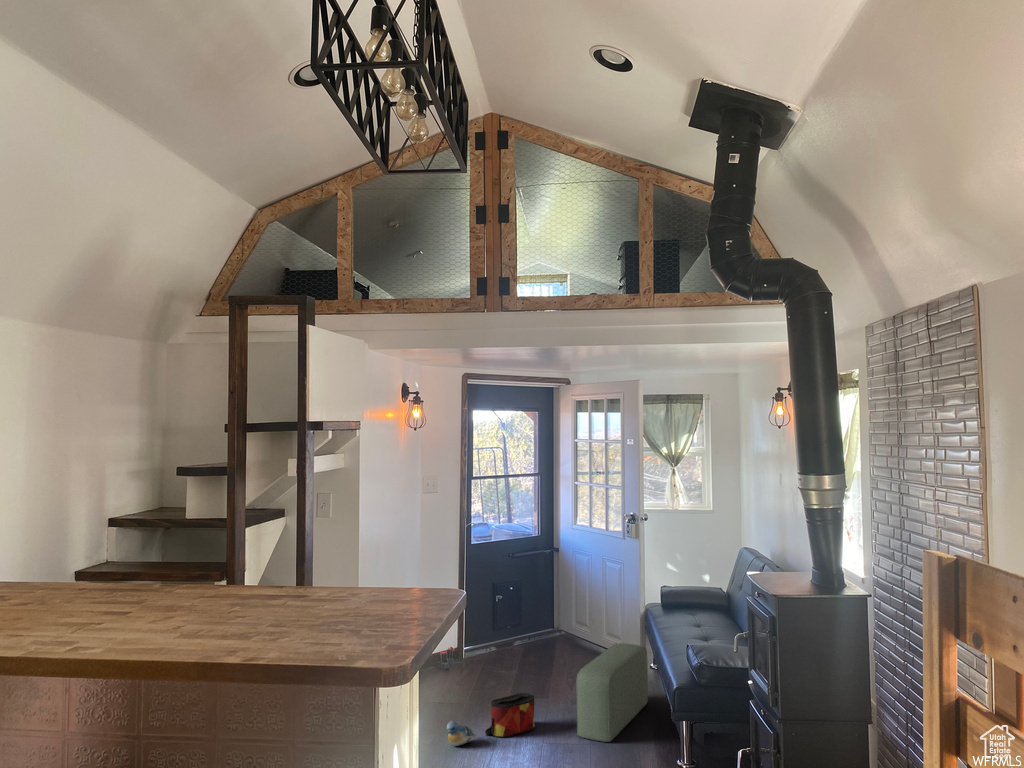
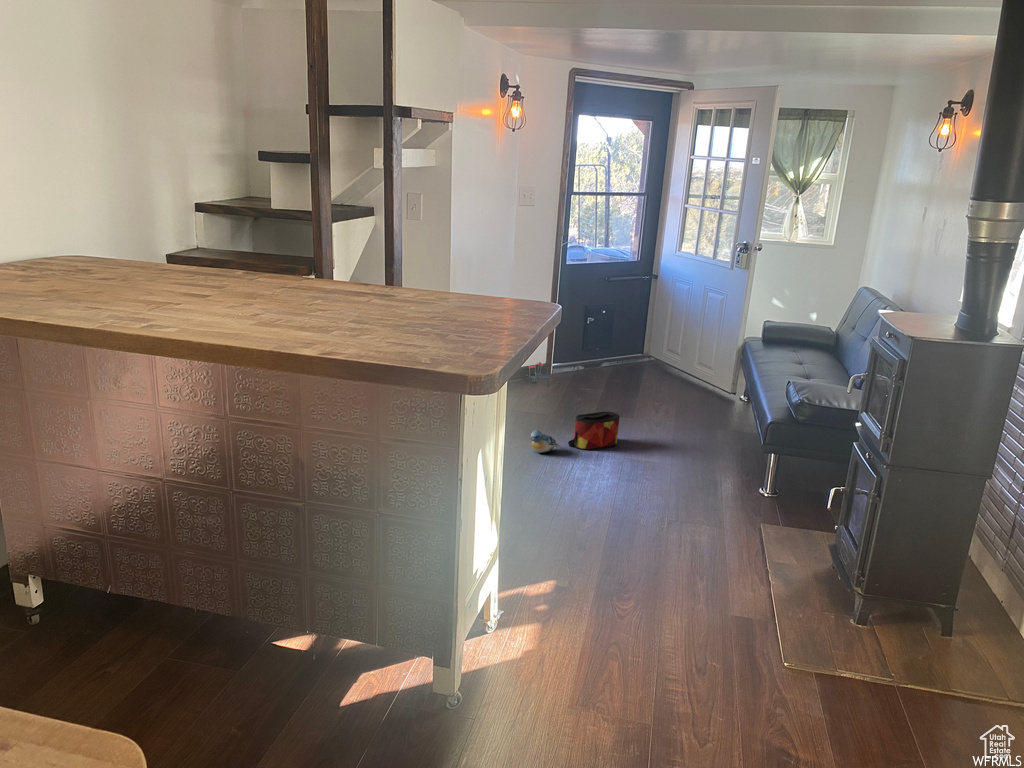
pouf: present [576,643,648,742] -> none [659,373,740,464]

